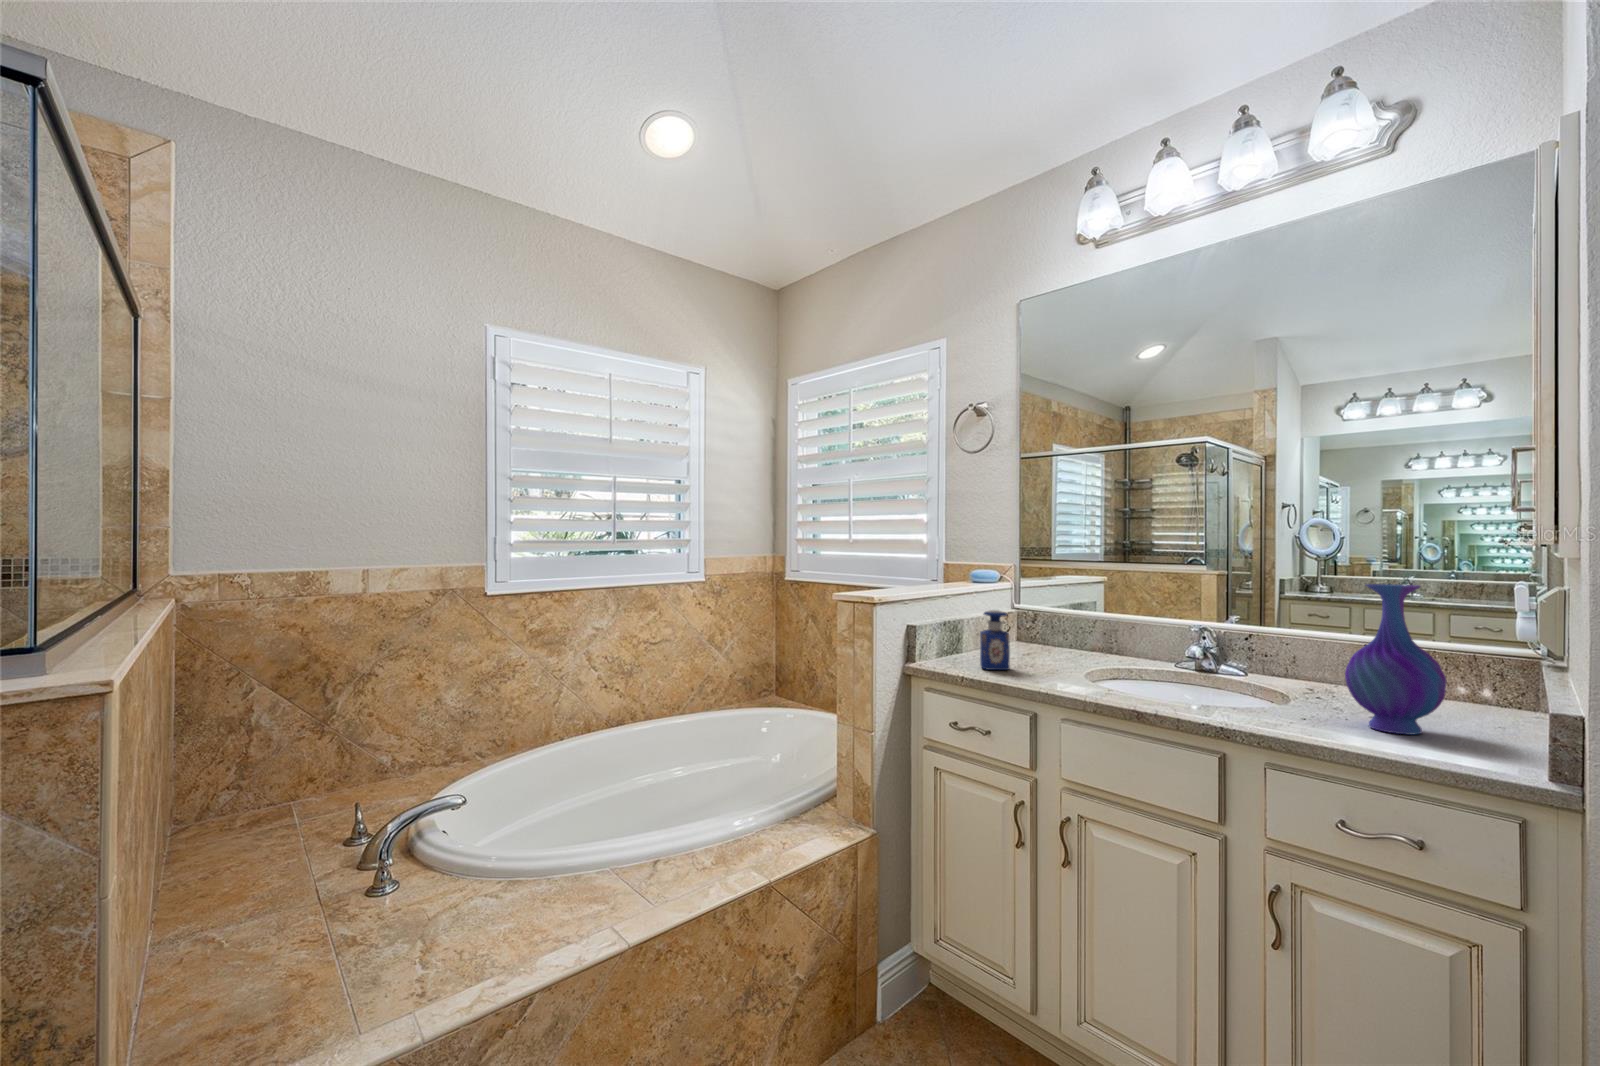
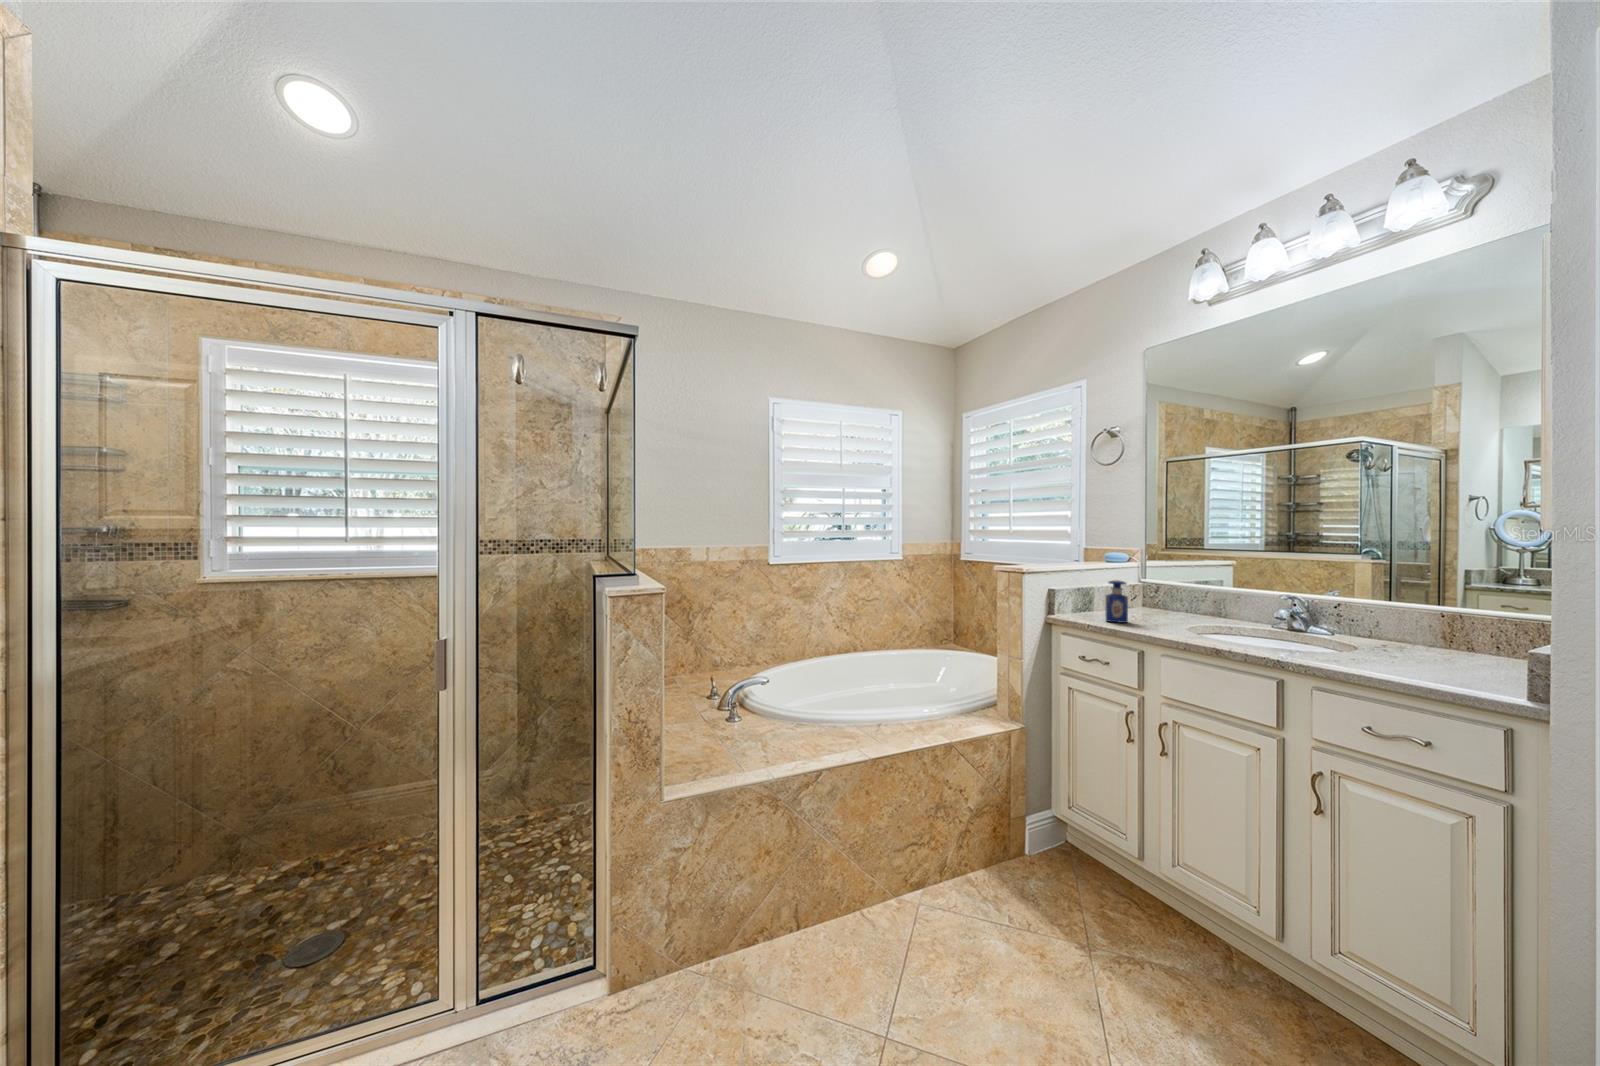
vase: present [1345,584,1446,735] -> none [1388,562,1473,672]

